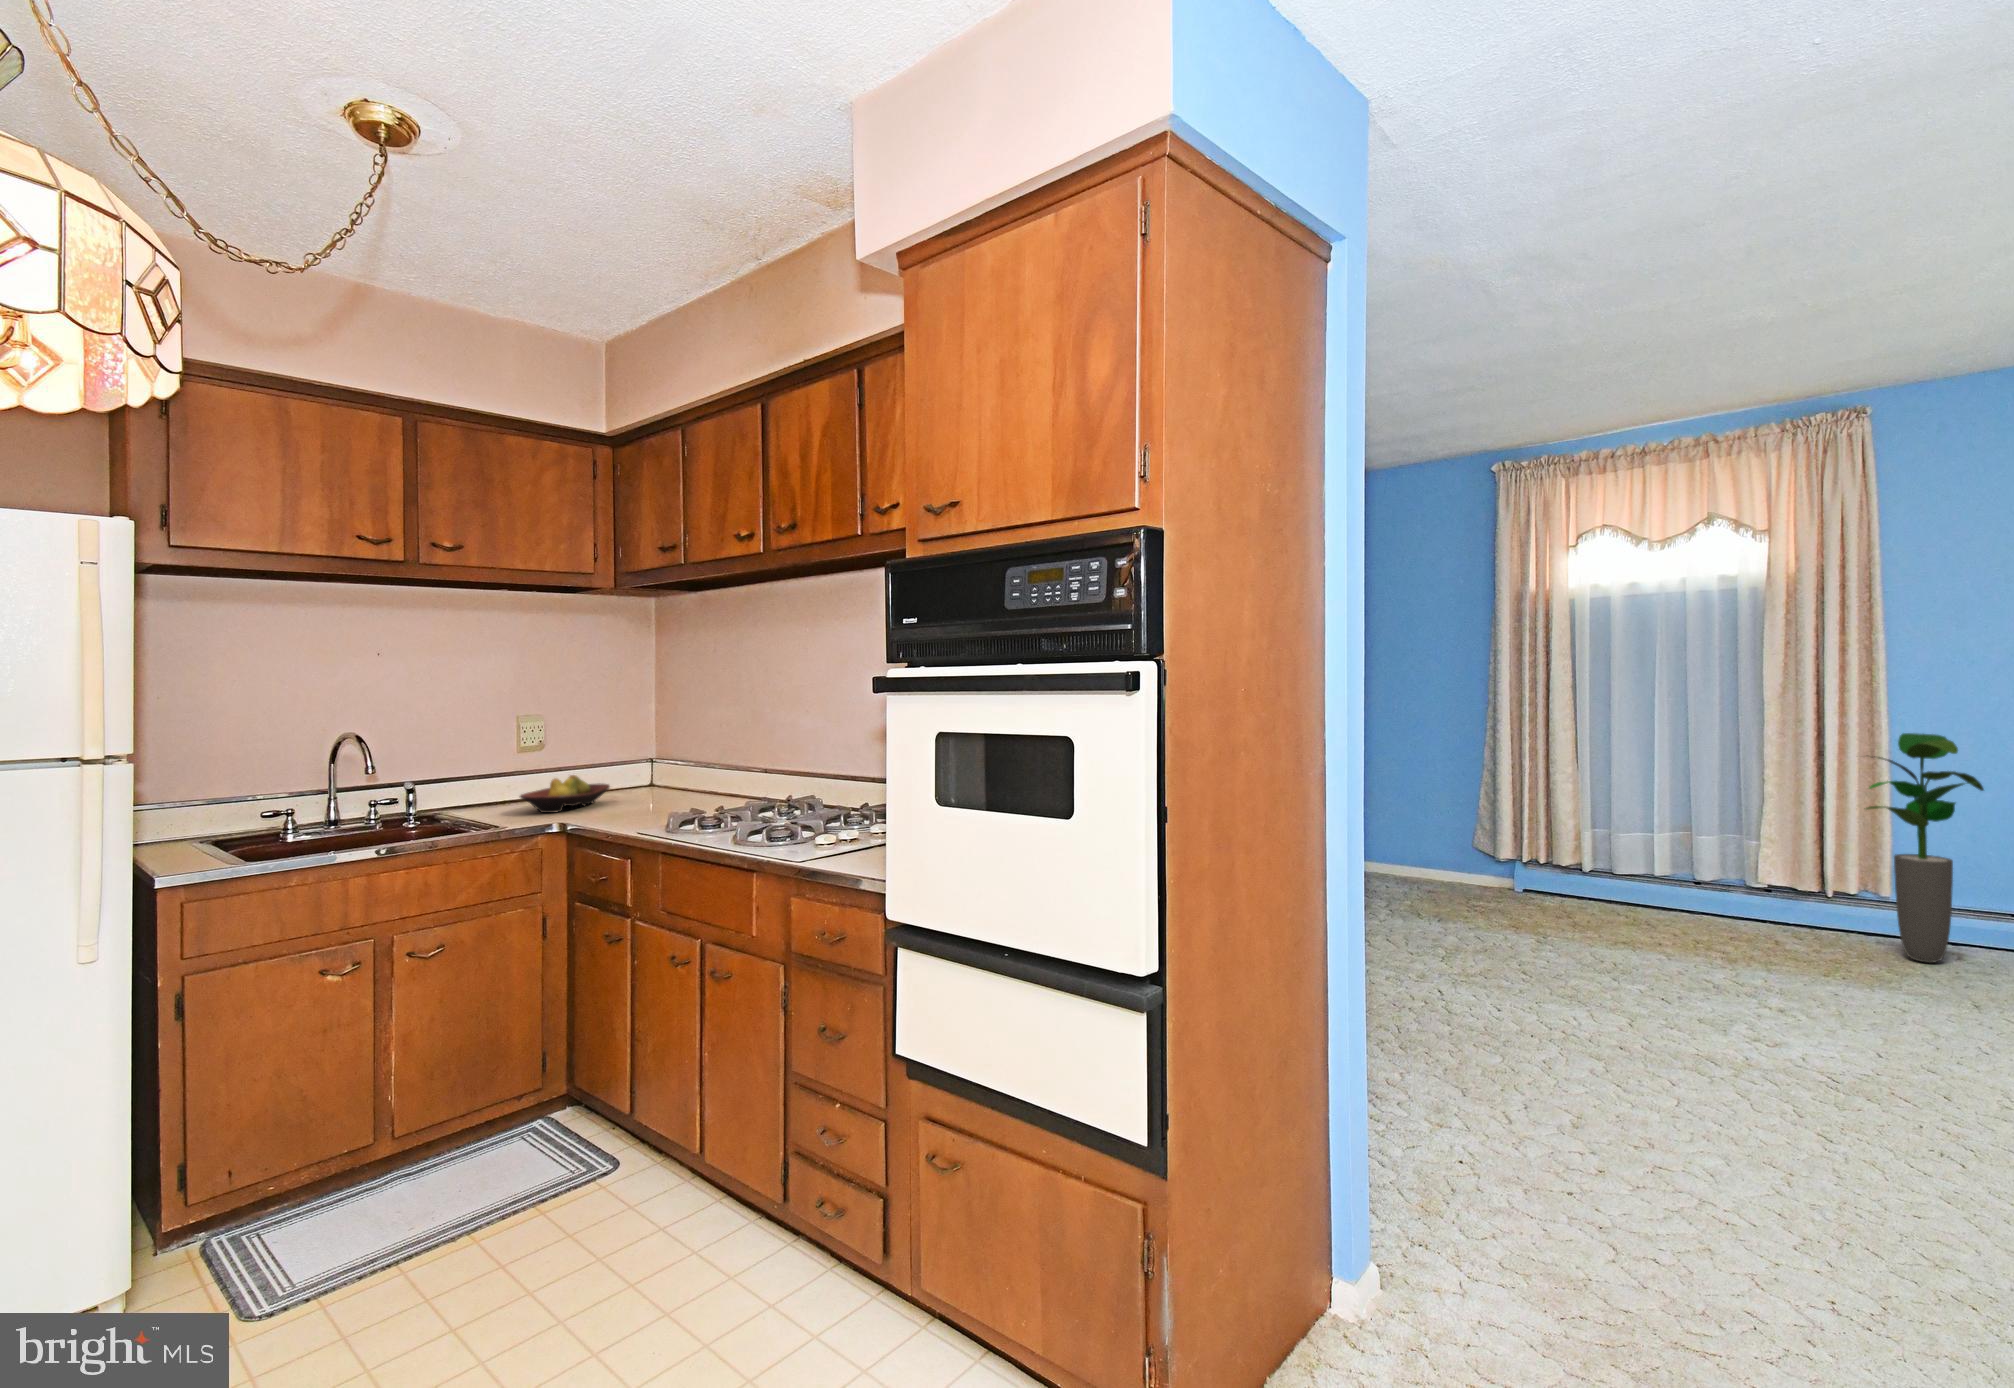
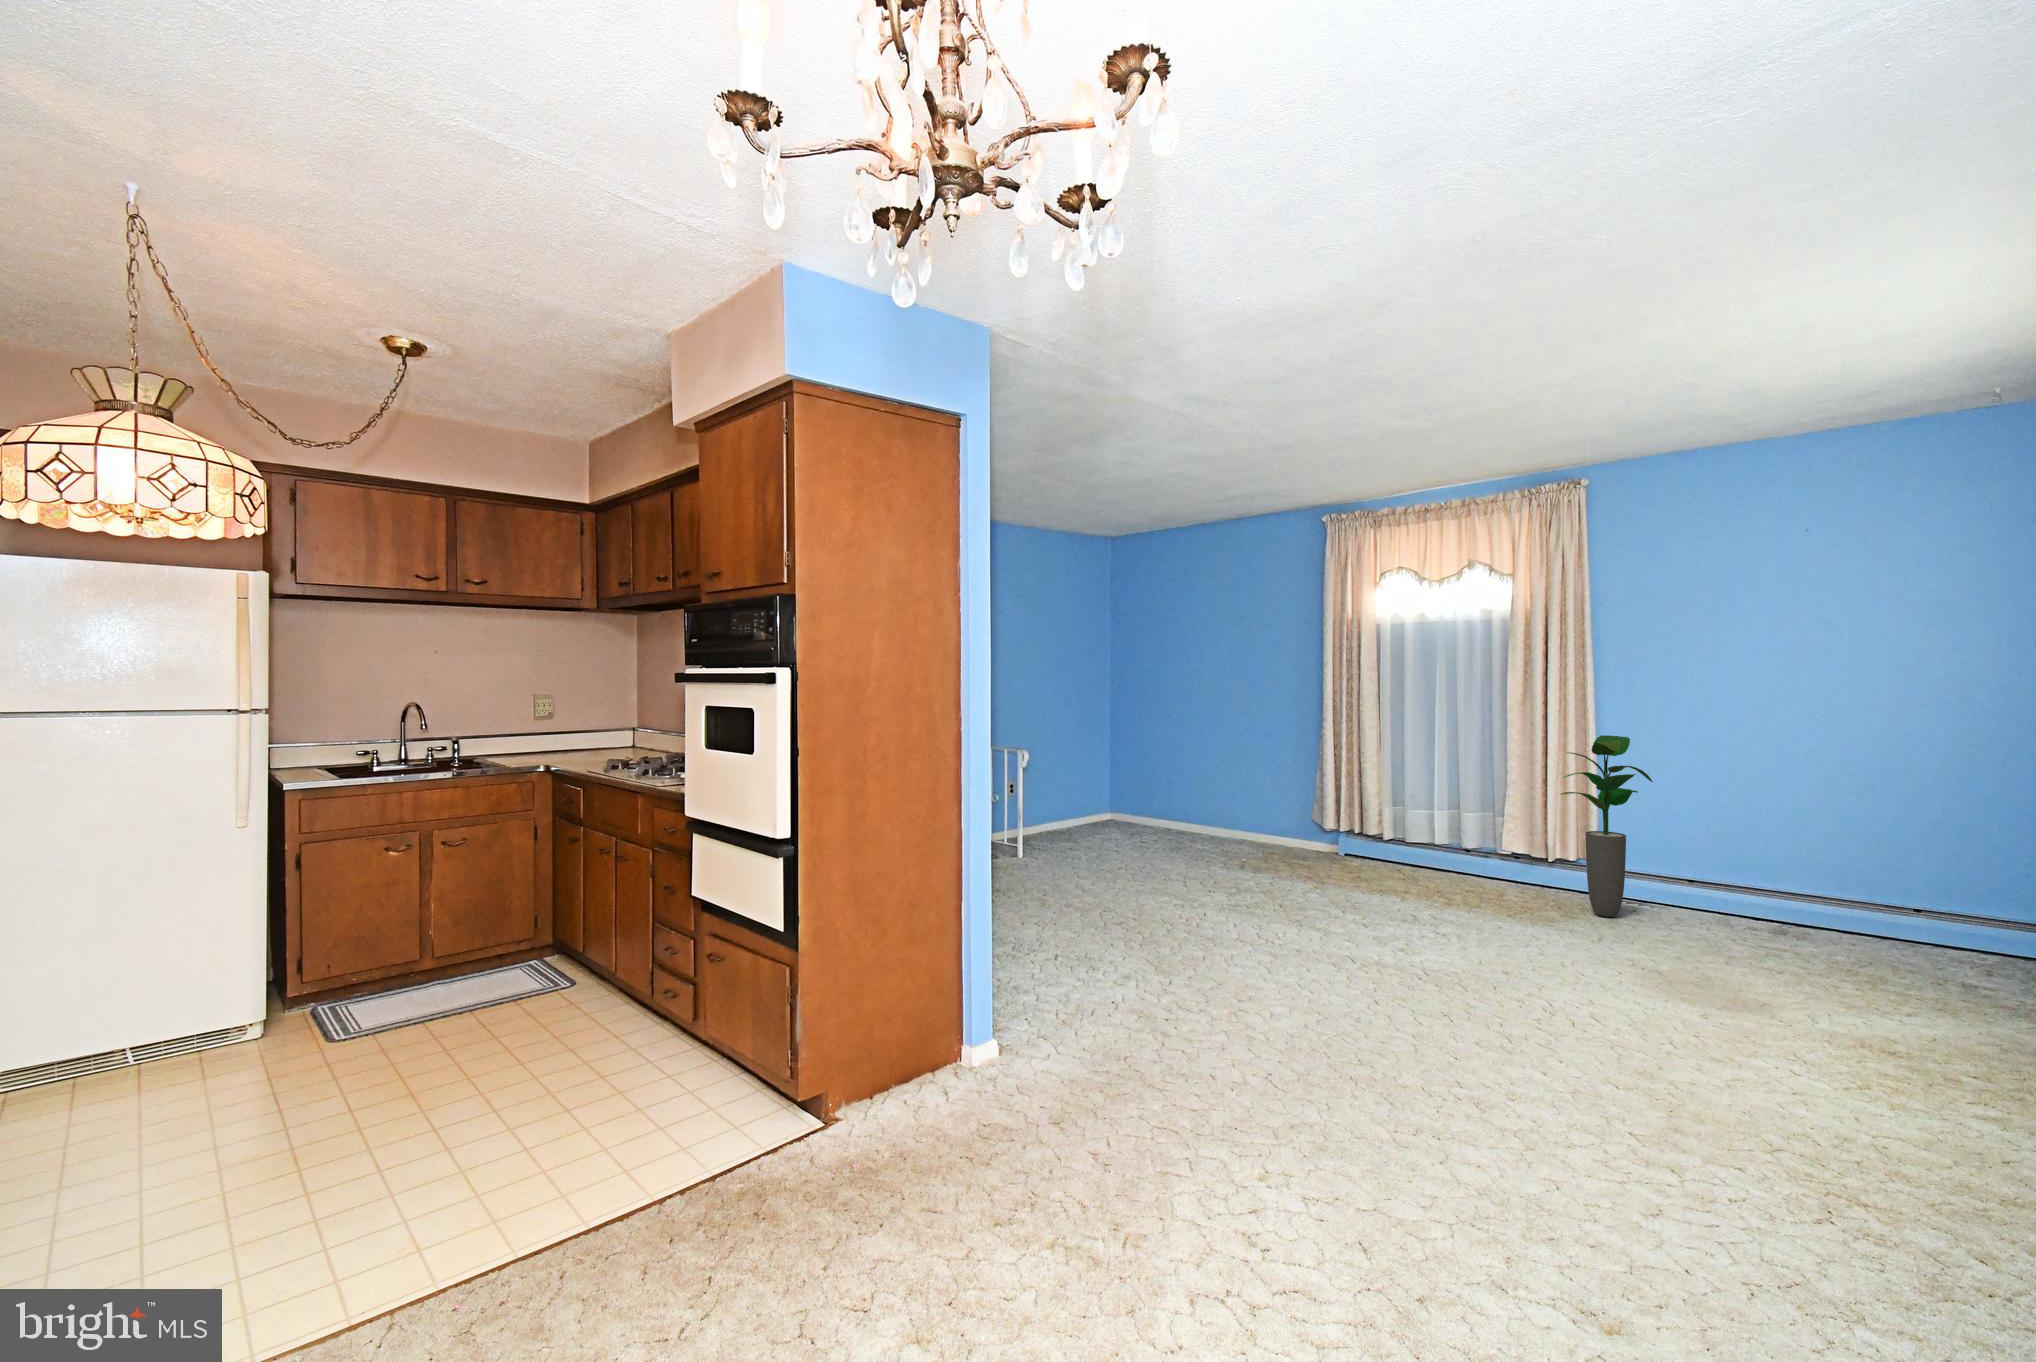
fruit bowl: present [520,775,610,813] -> none [525,738,592,762]

